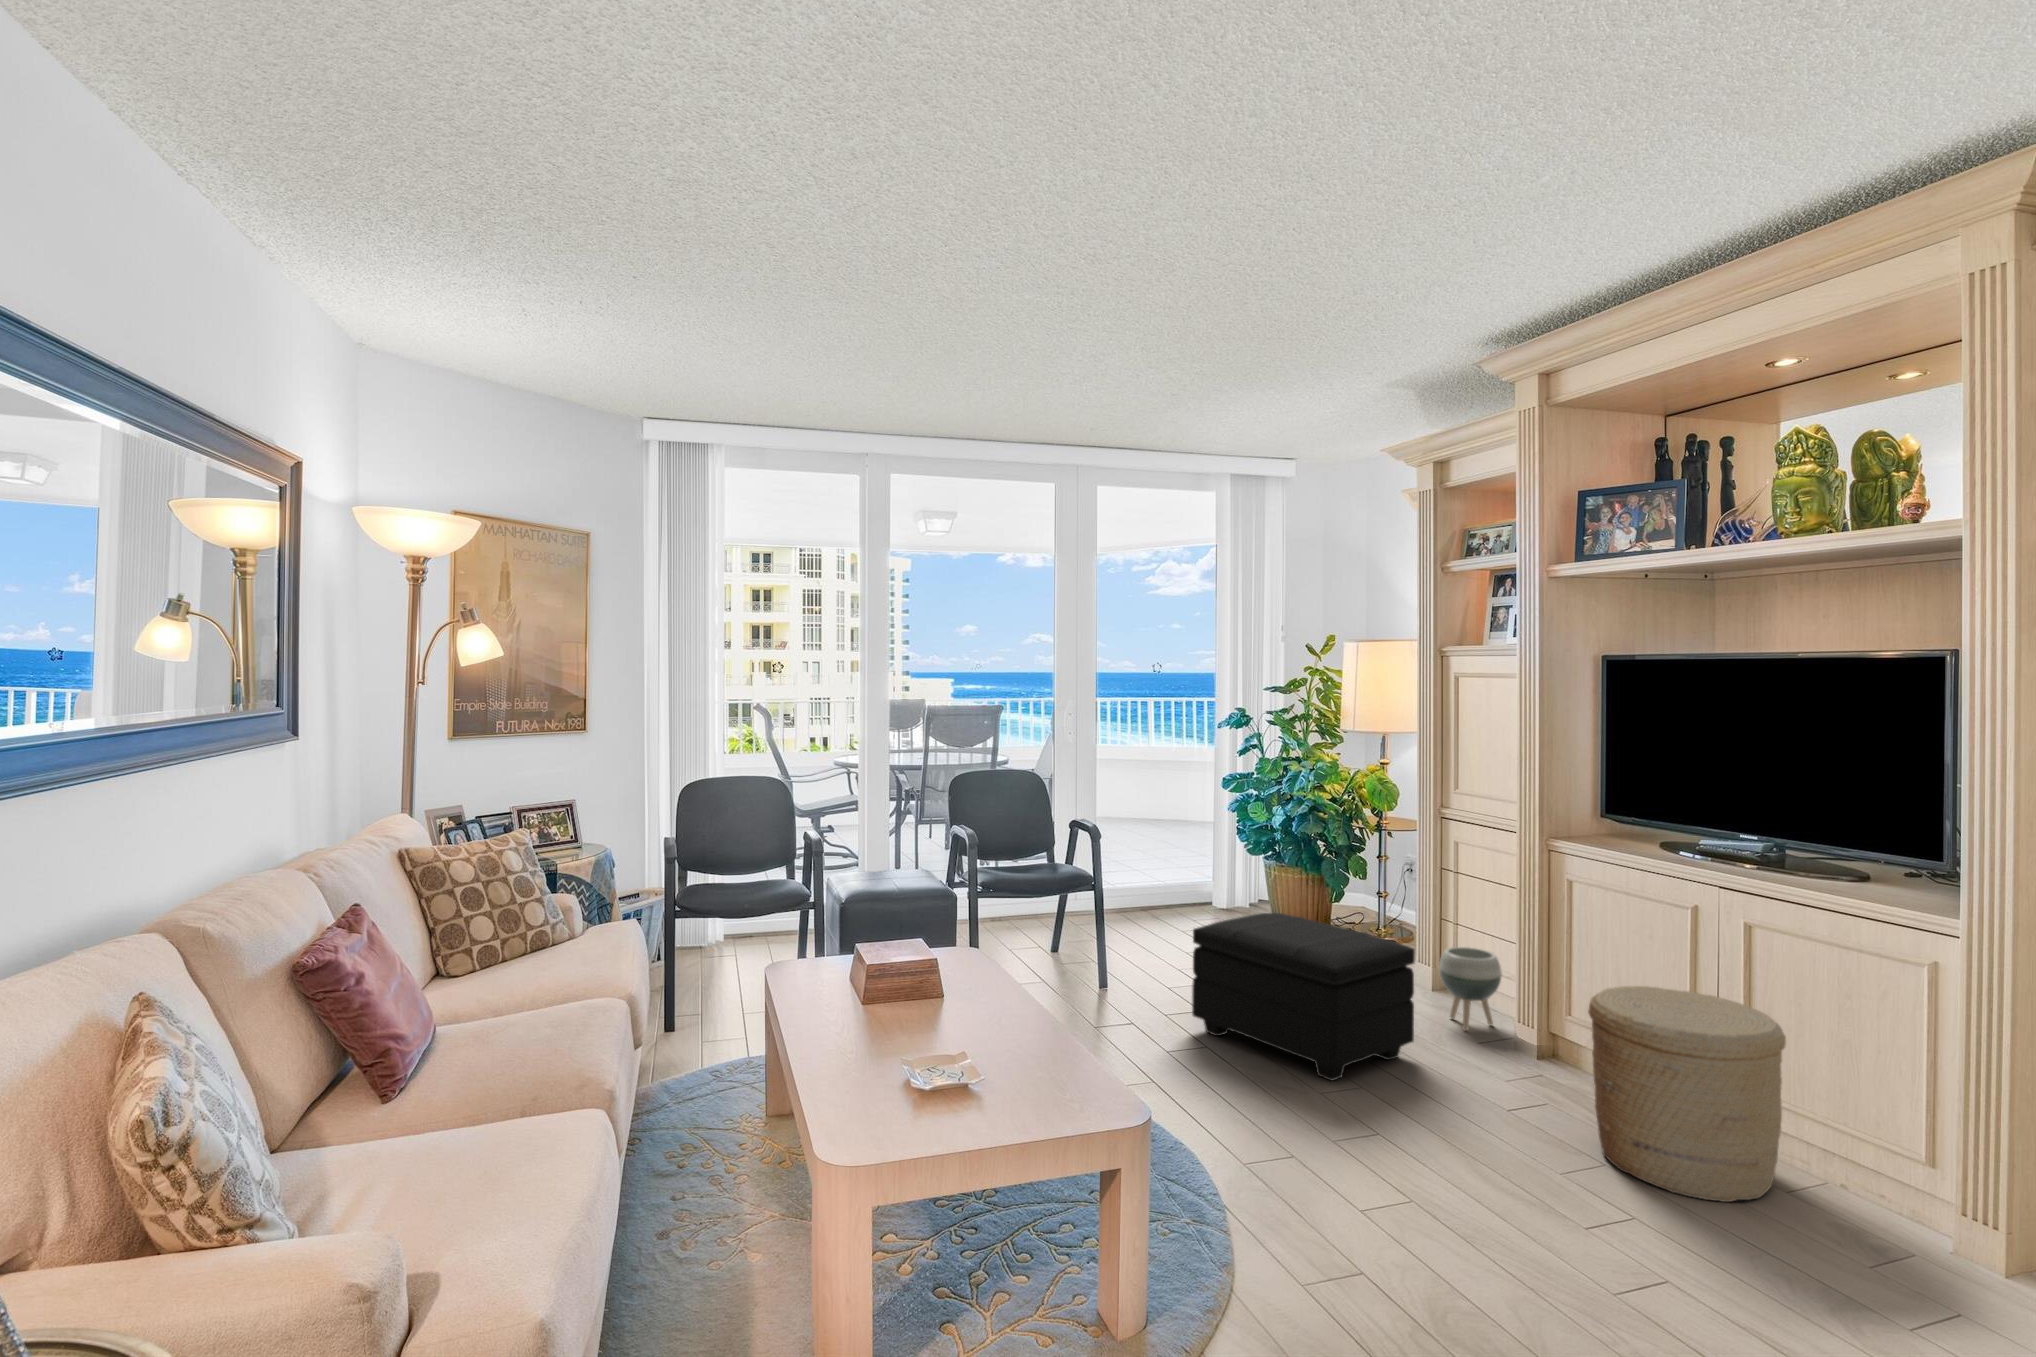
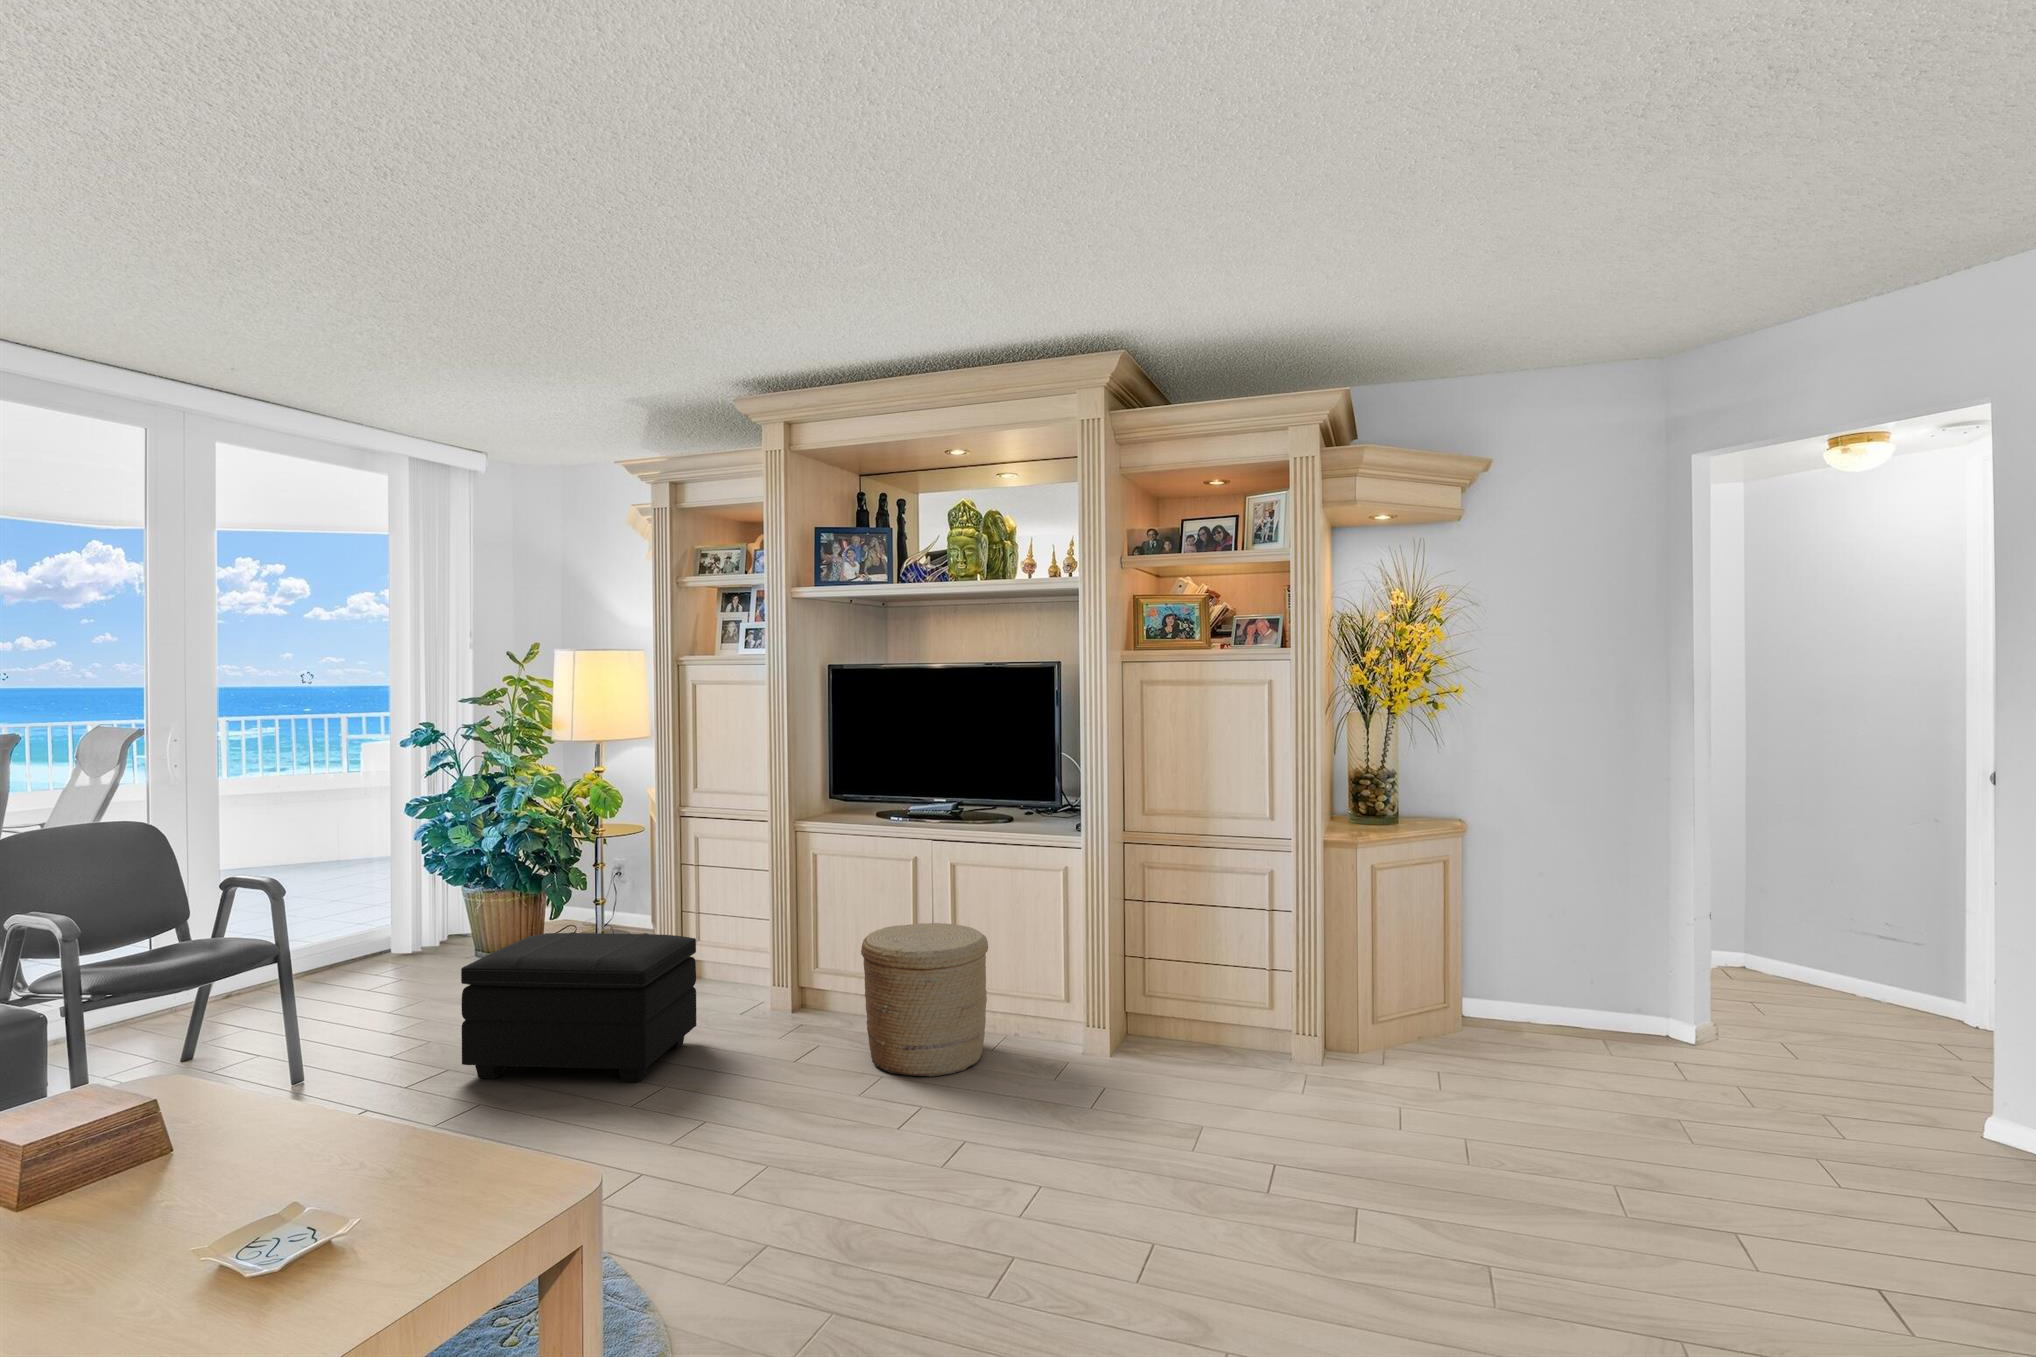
planter: present [1439,947,1502,1031] -> none [696,930,750,1006]

